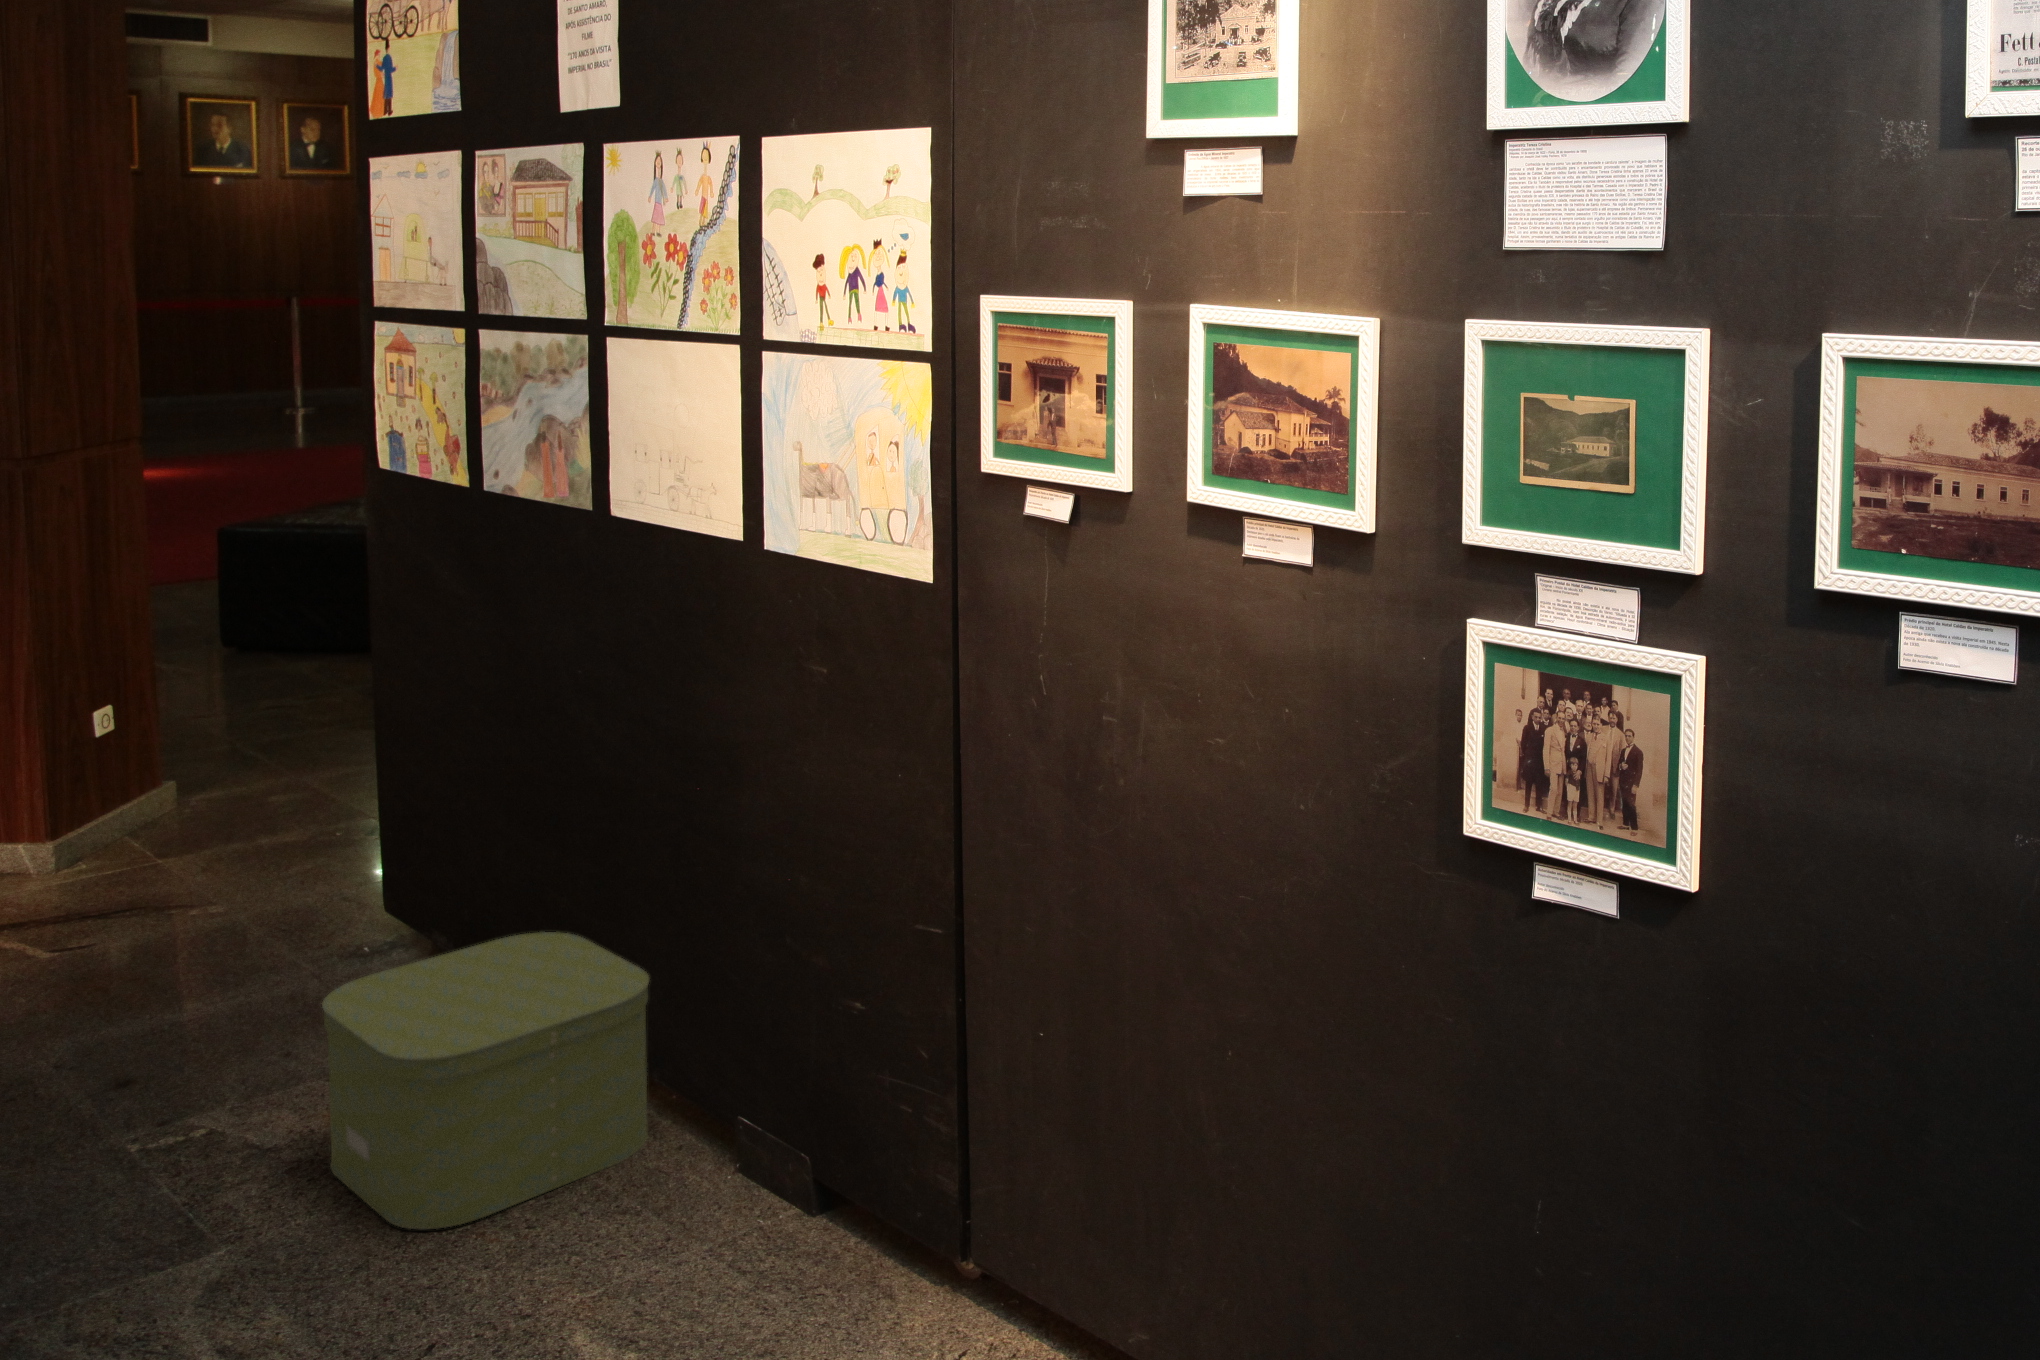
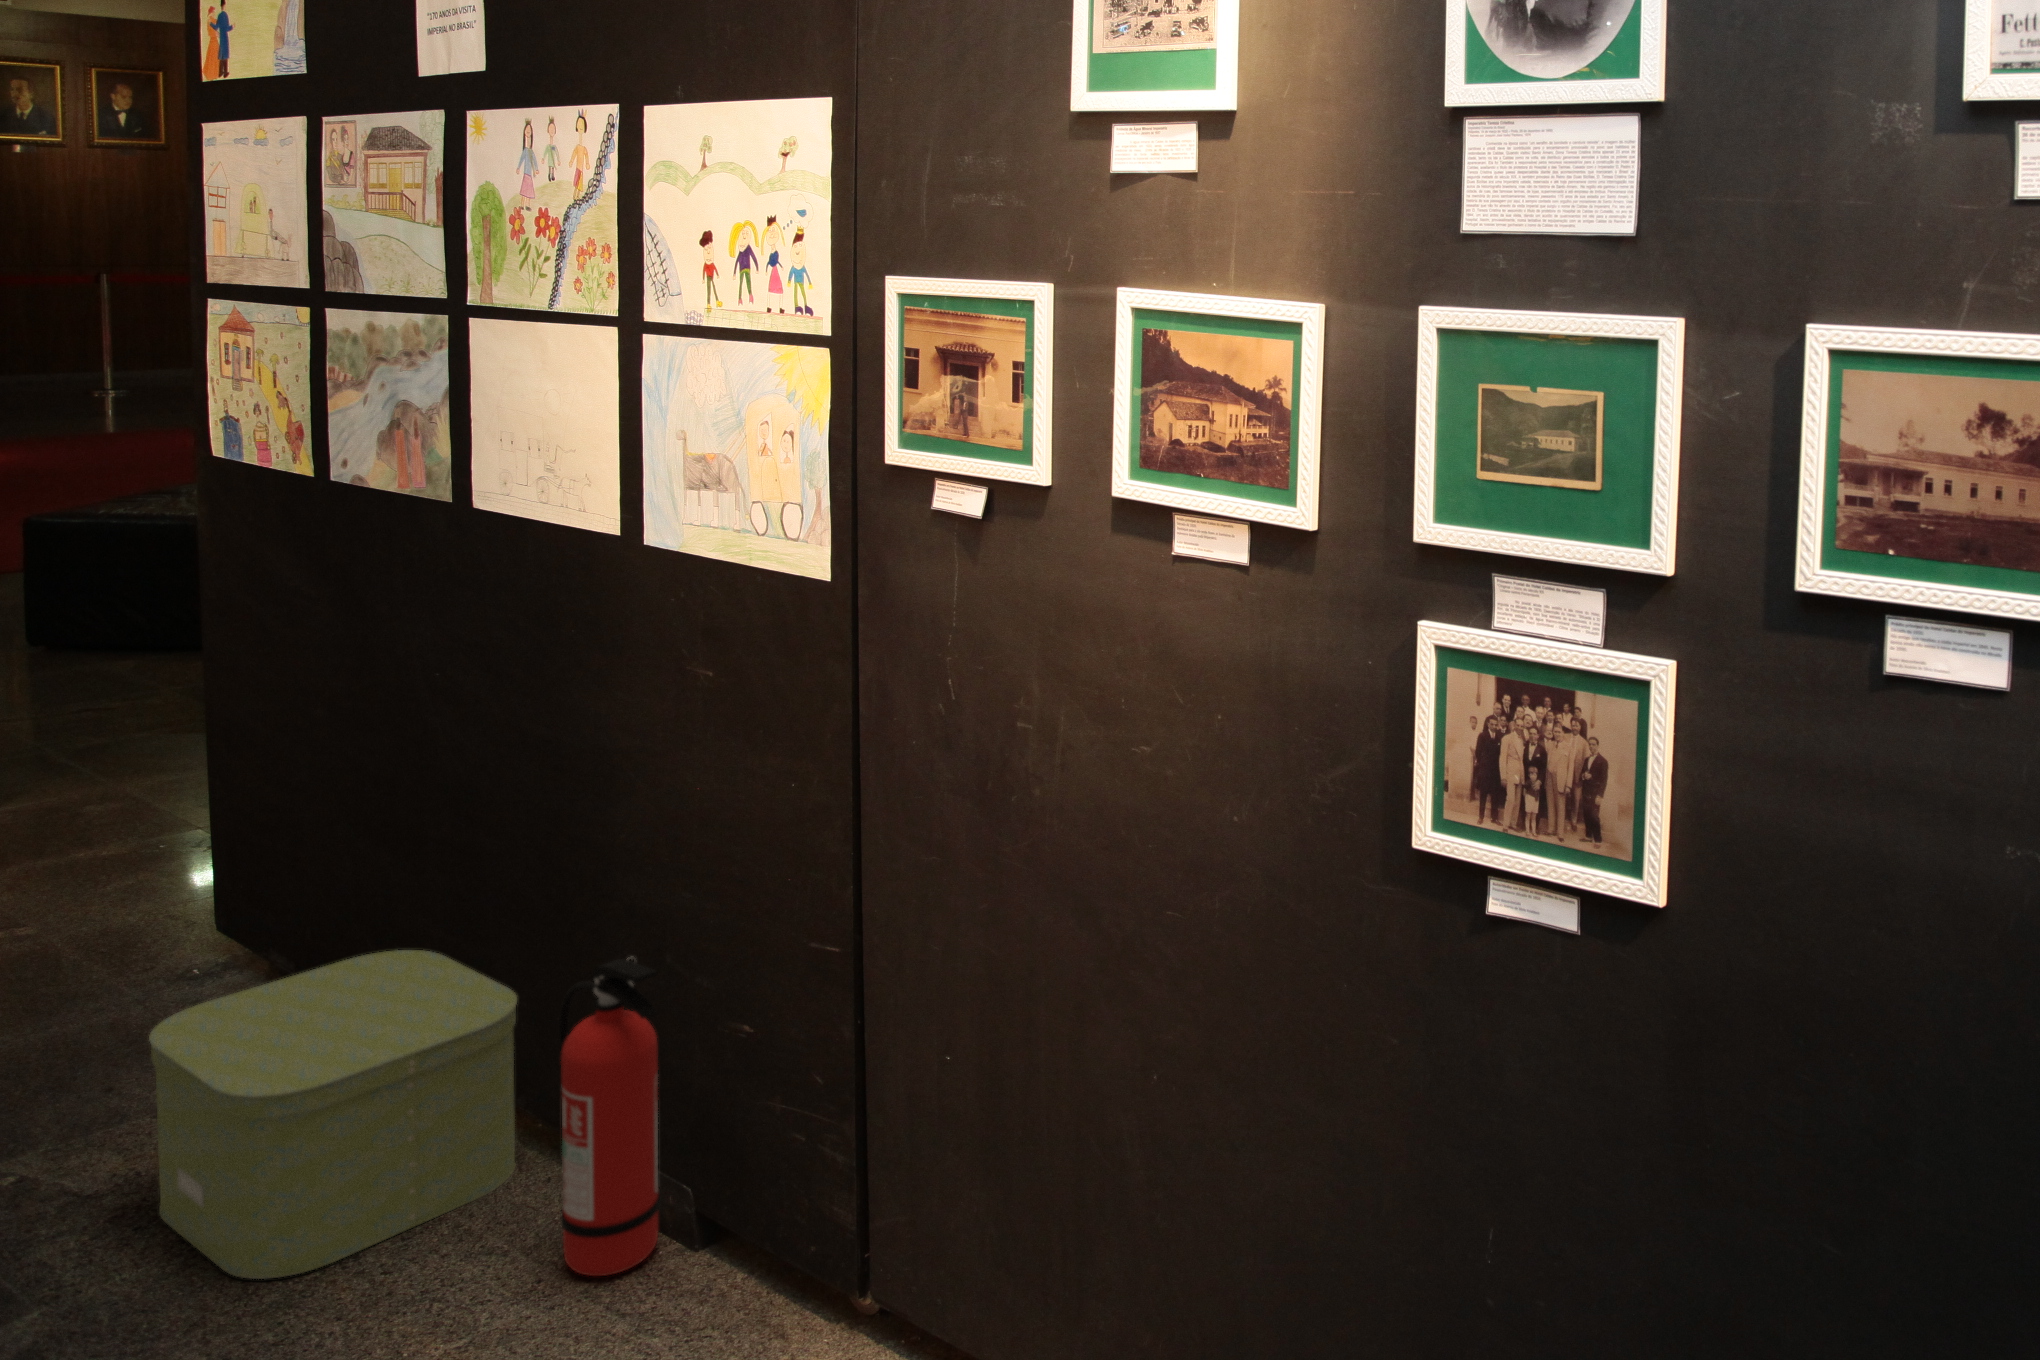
fire extinguisher: none [686,938,778,1239] -> present [559,959,661,1276]

